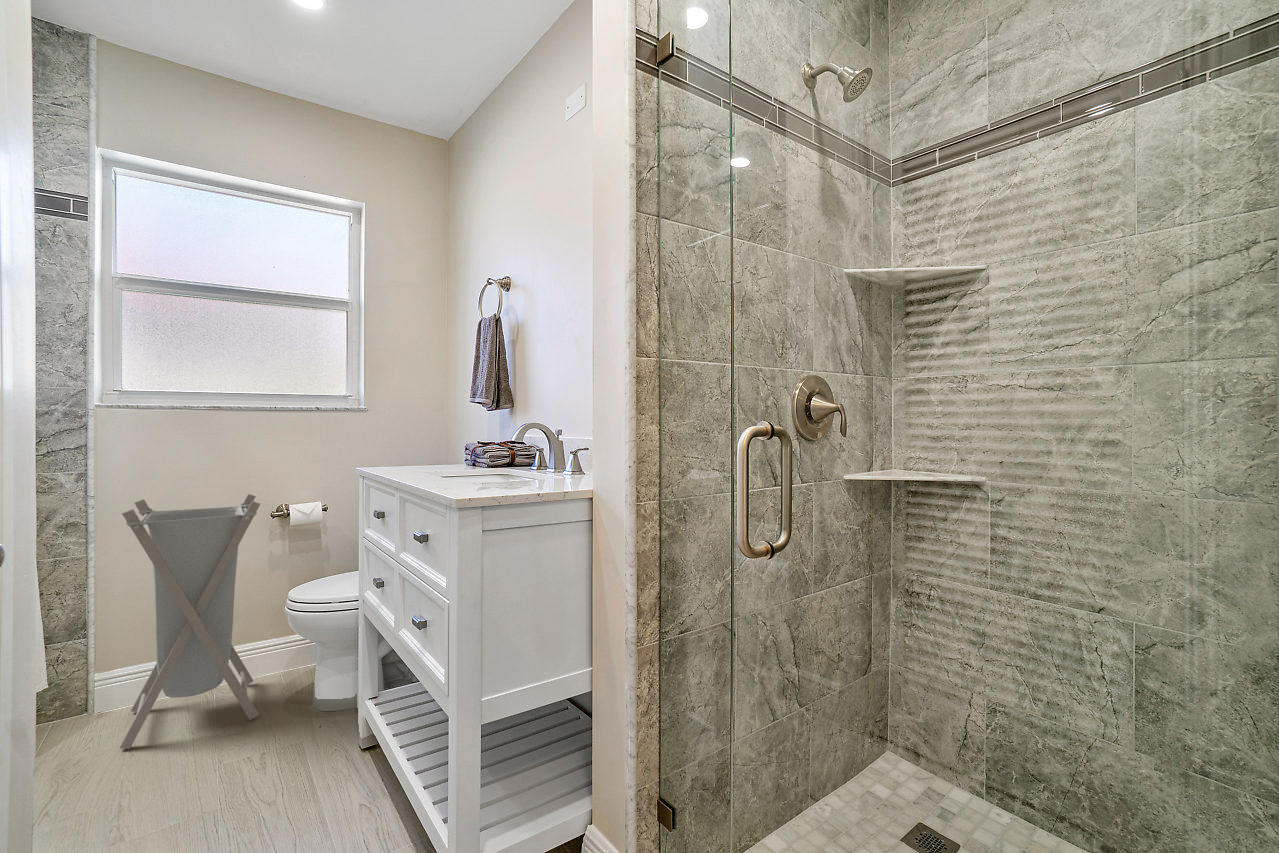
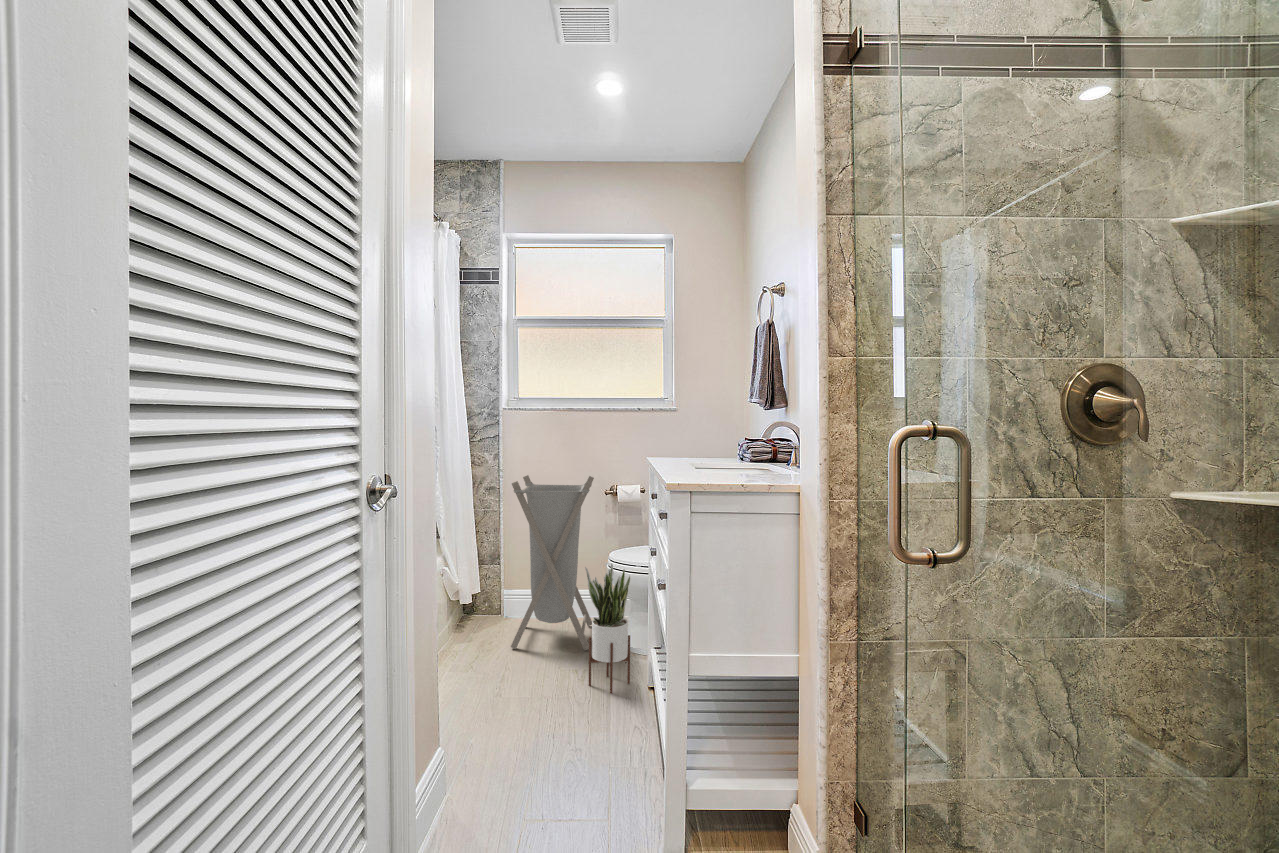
potted plant: none [267,602,330,767] -> present [585,563,630,693]

